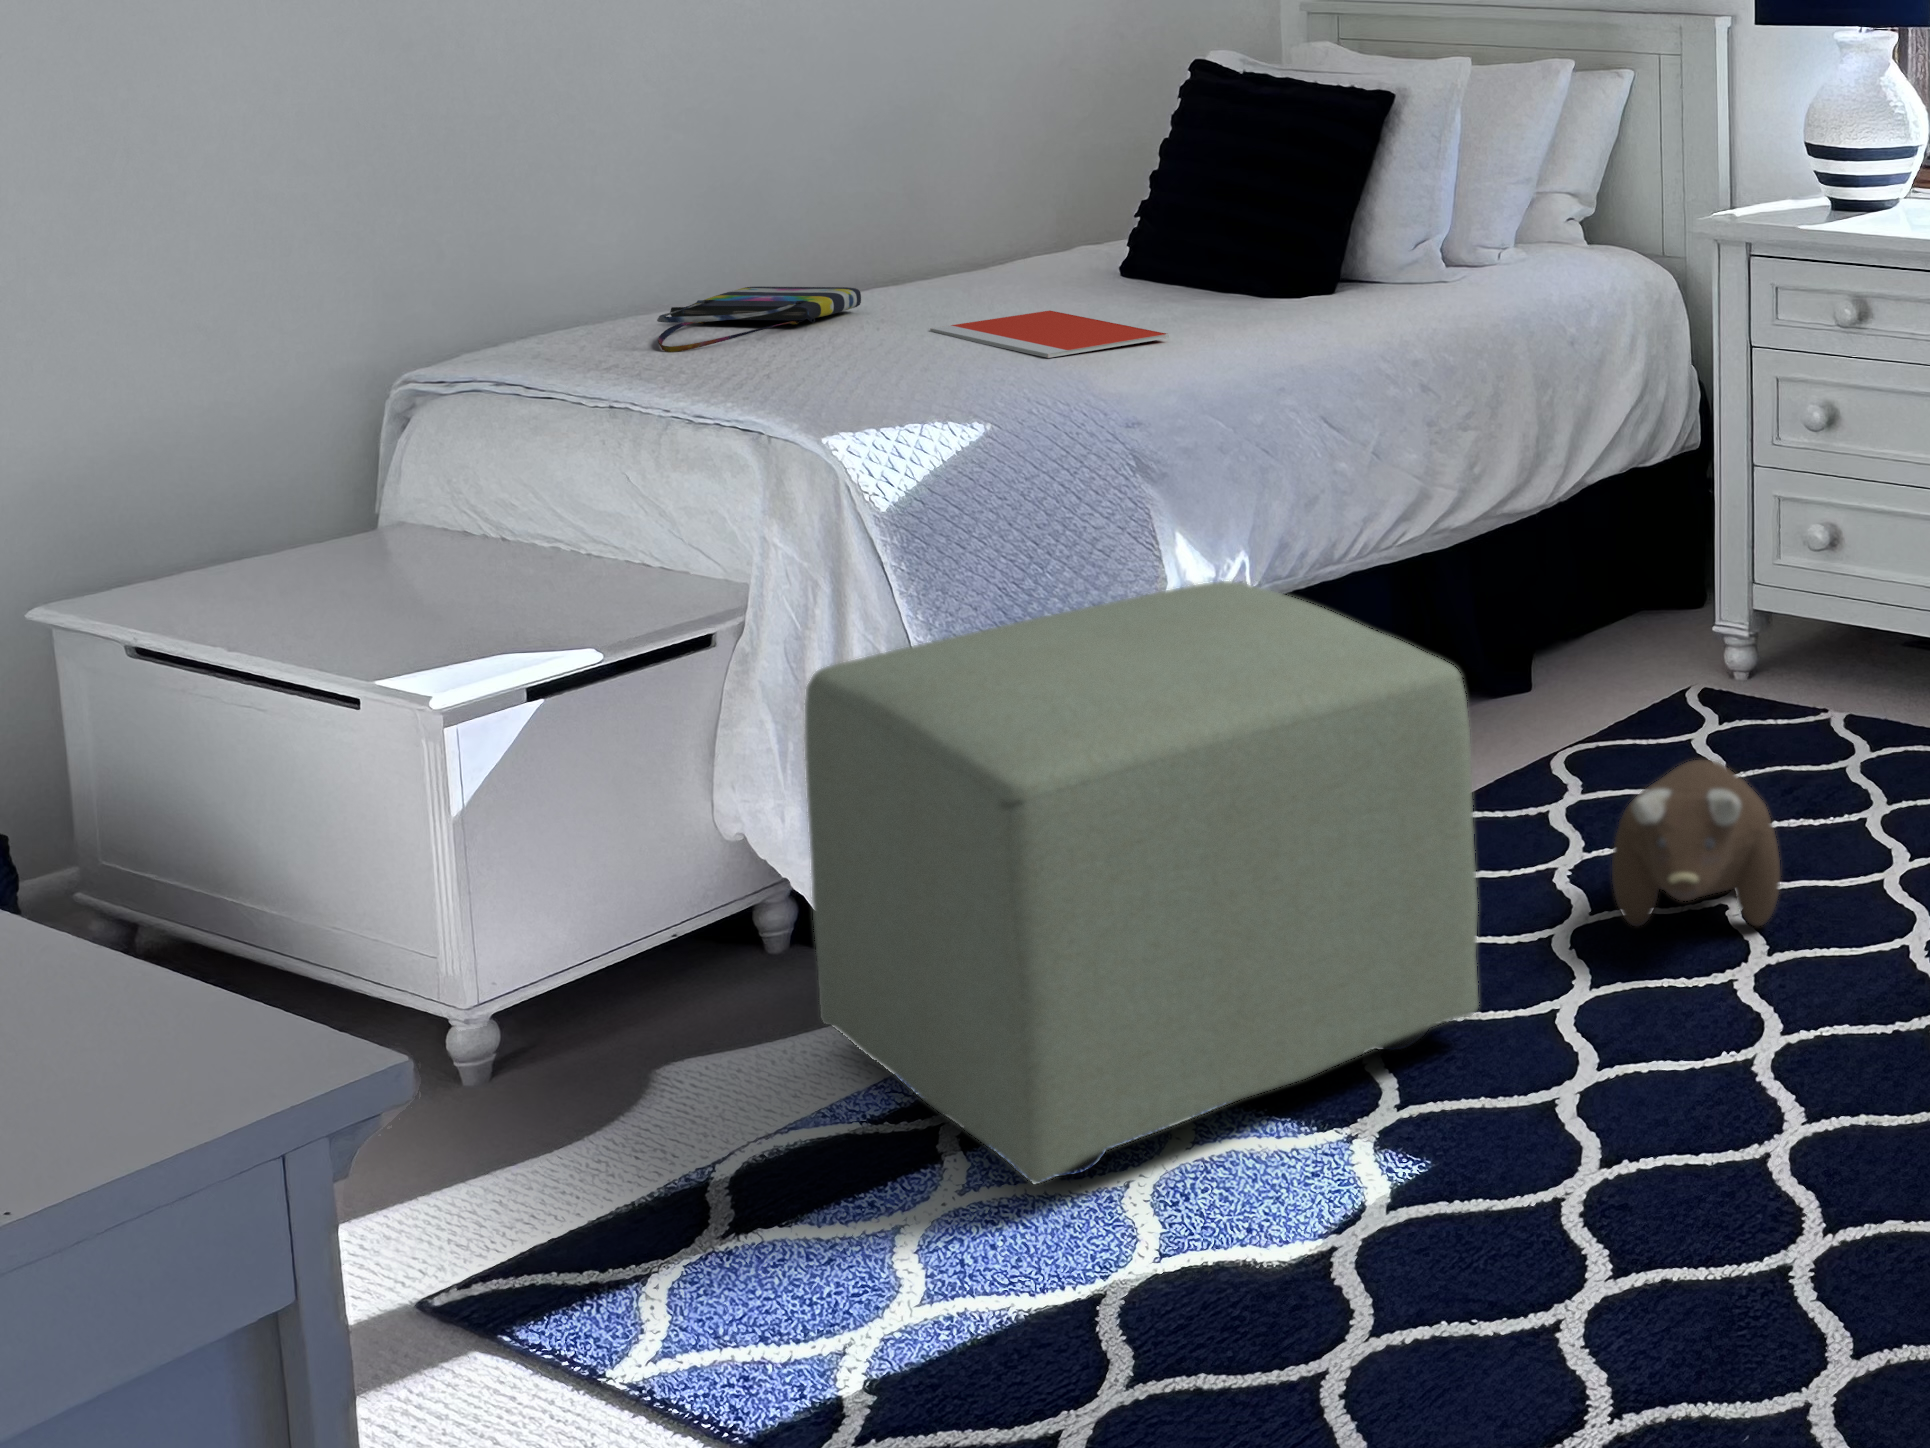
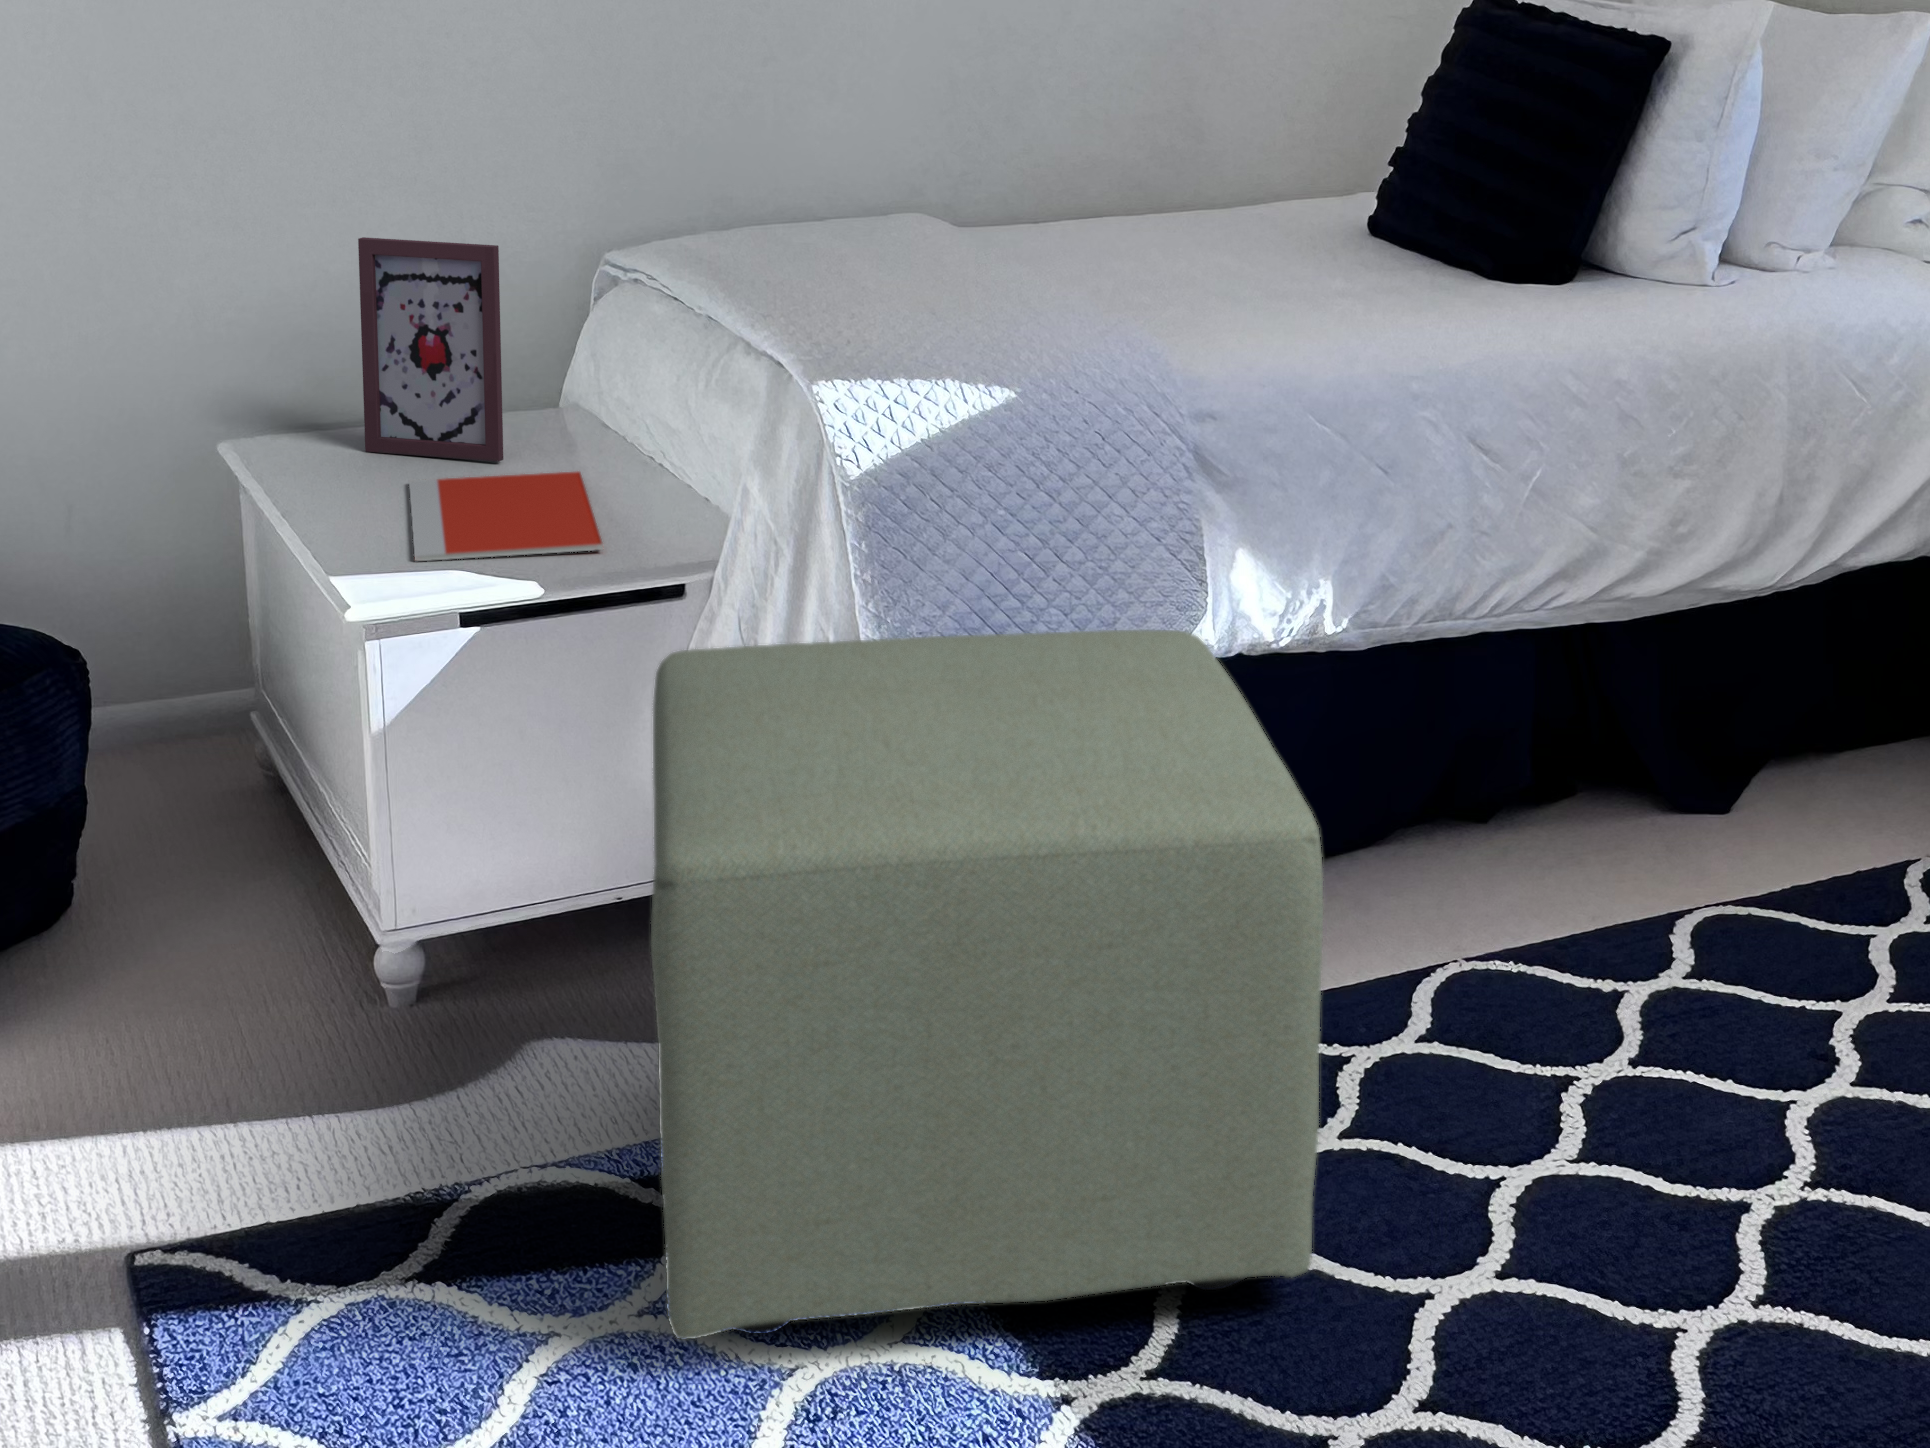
tote bag: present [657,286,861,352] -> none [794,197,1039,260]
notebook: present [930,310,1169,358] -> present [409,472,603,561]
picture frame: none [237,369,419,592] -> present [358,237,503,462]
plush toy: present [1612,760,1780,926] -> none [1585,1001,1831,1257]

